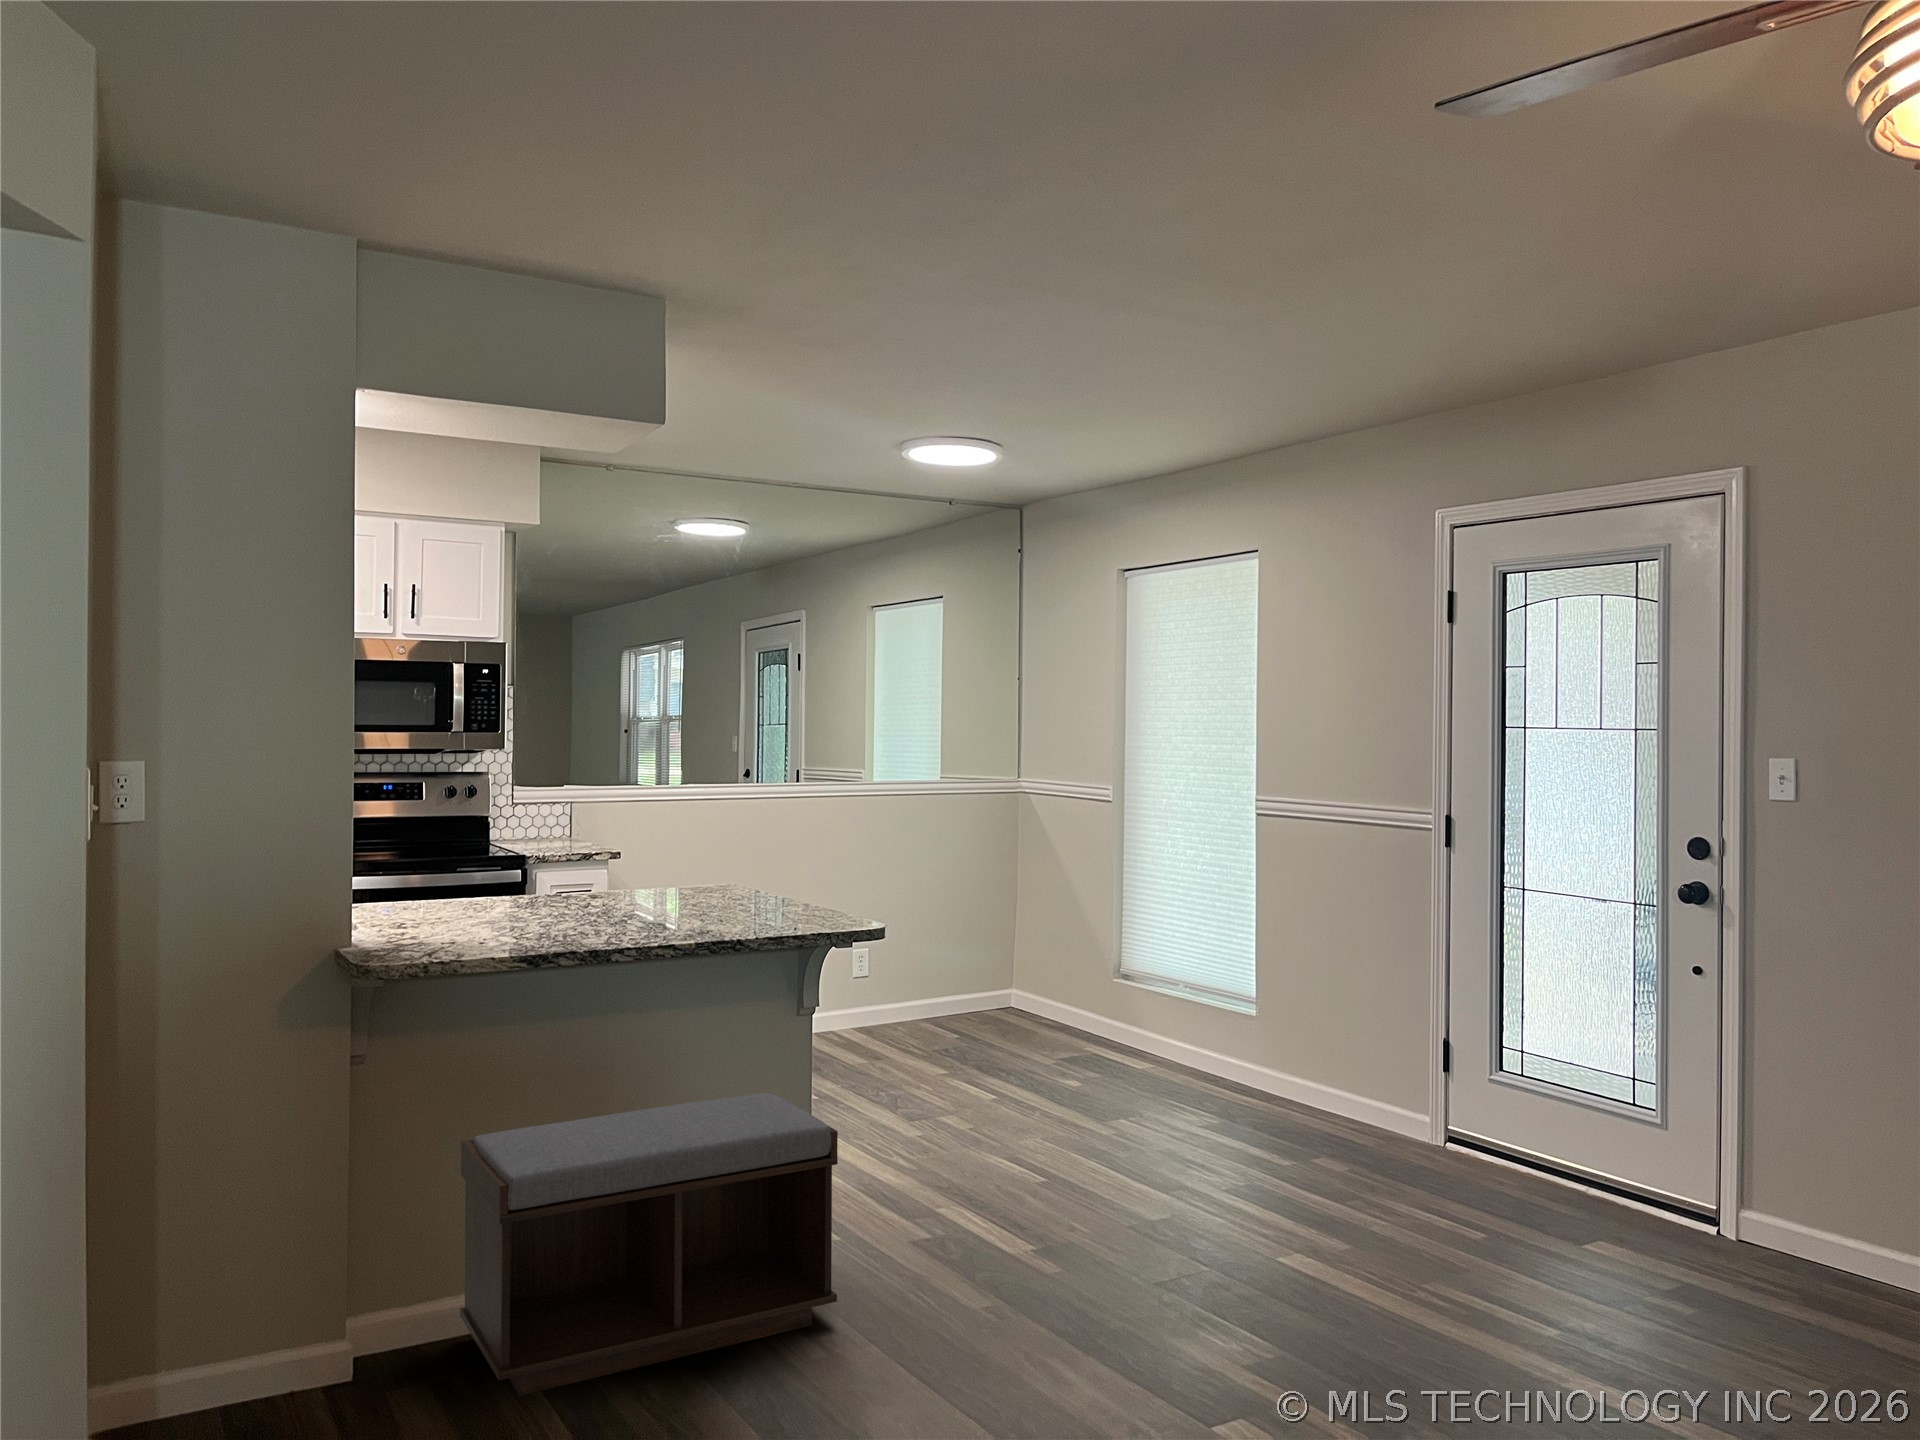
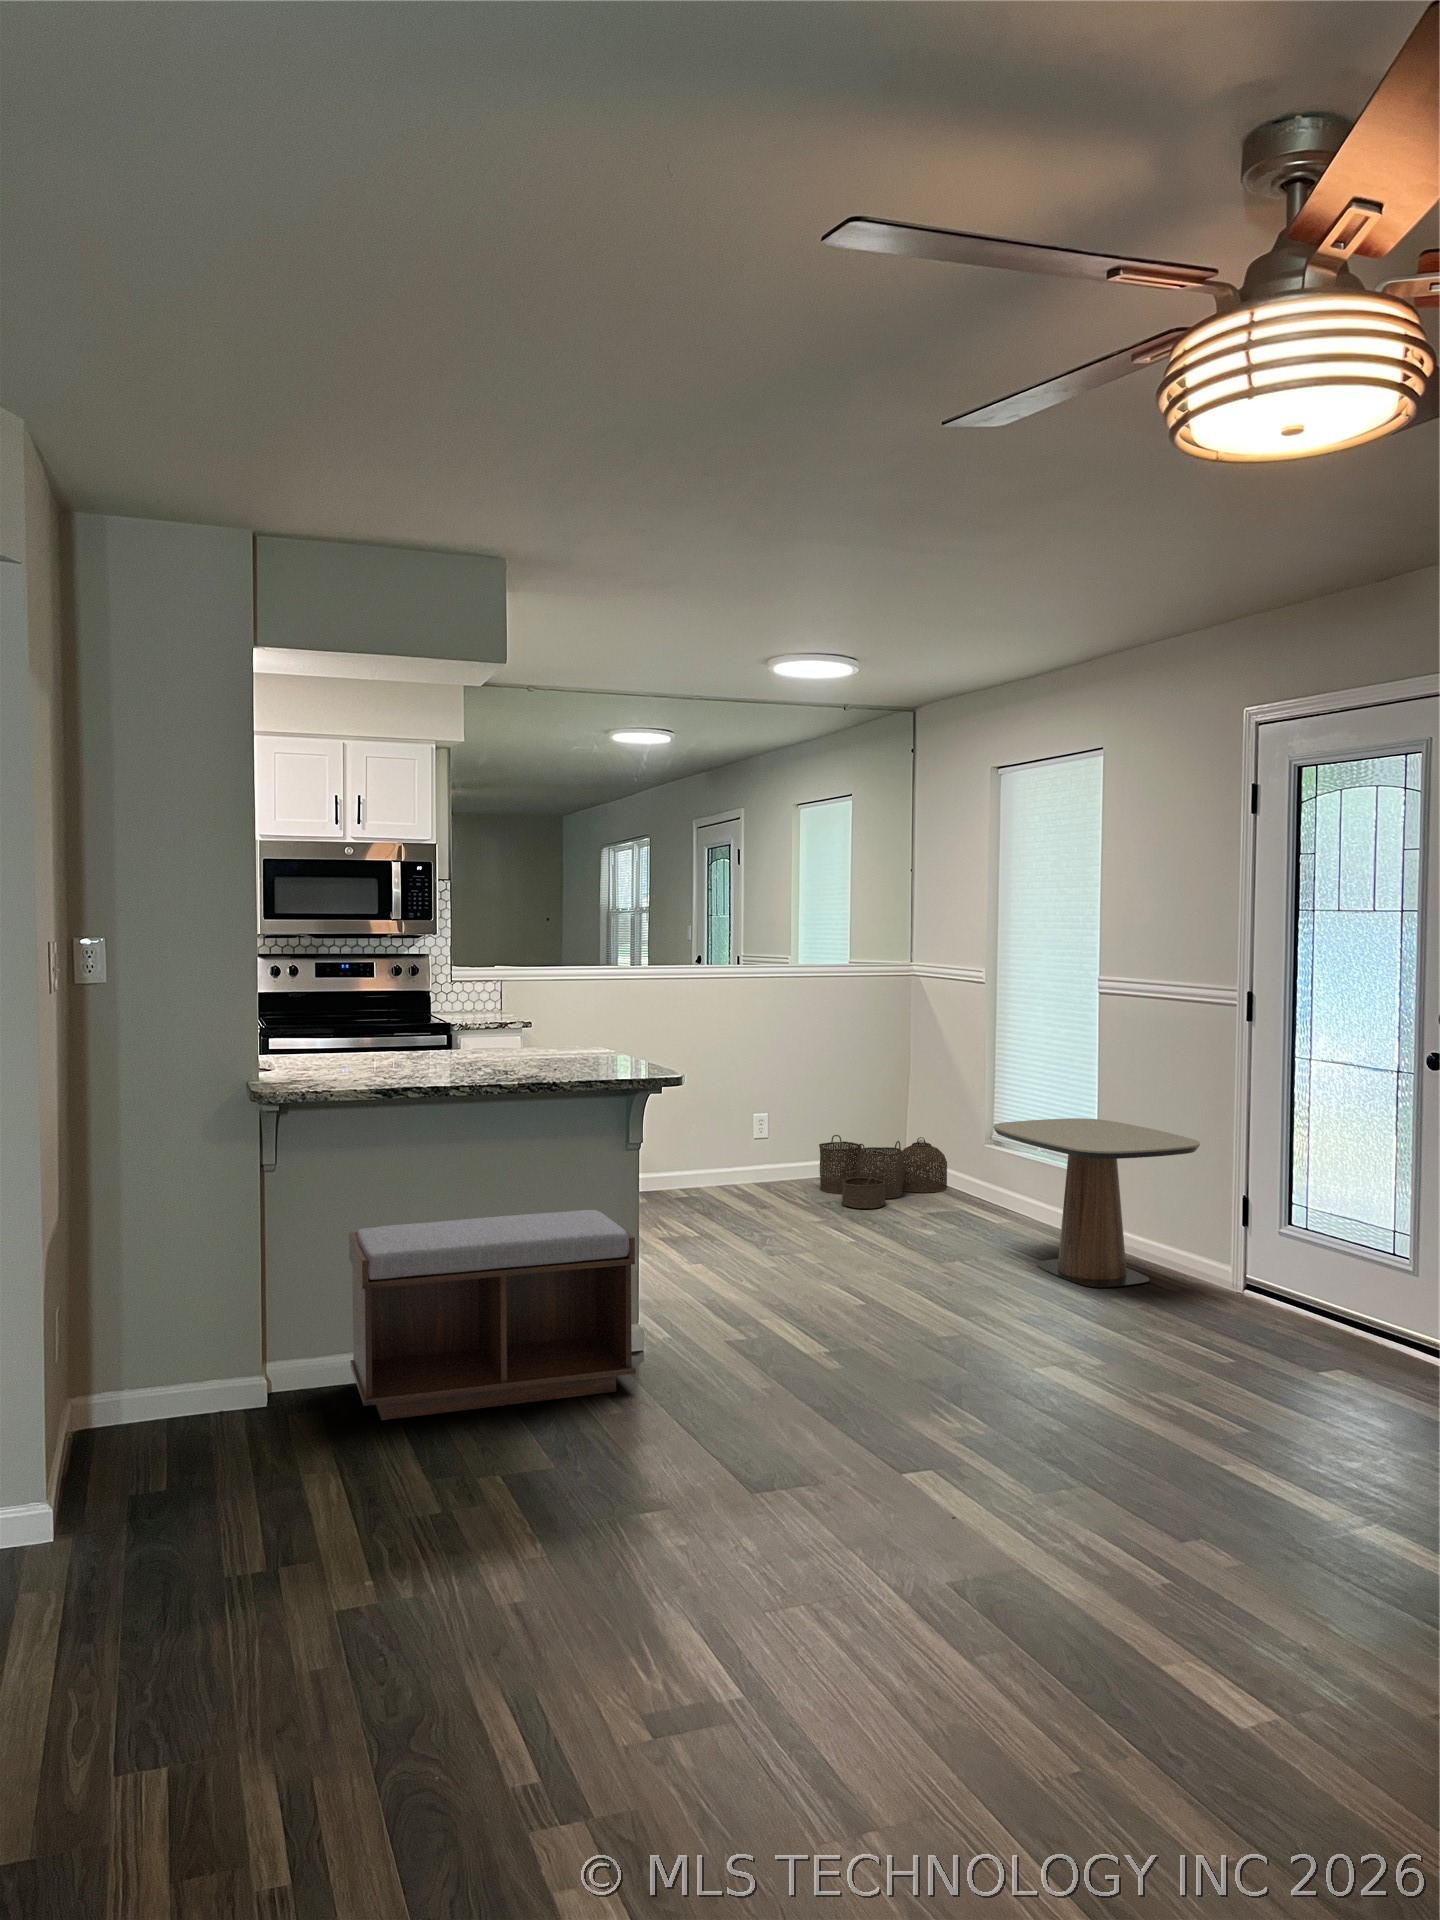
side table: none [1161,953,1395,1144] -> present [993,1118,1200,1287]
woven basket: none [930,972,1068,1056] -> present [819,1135,947,1208]

